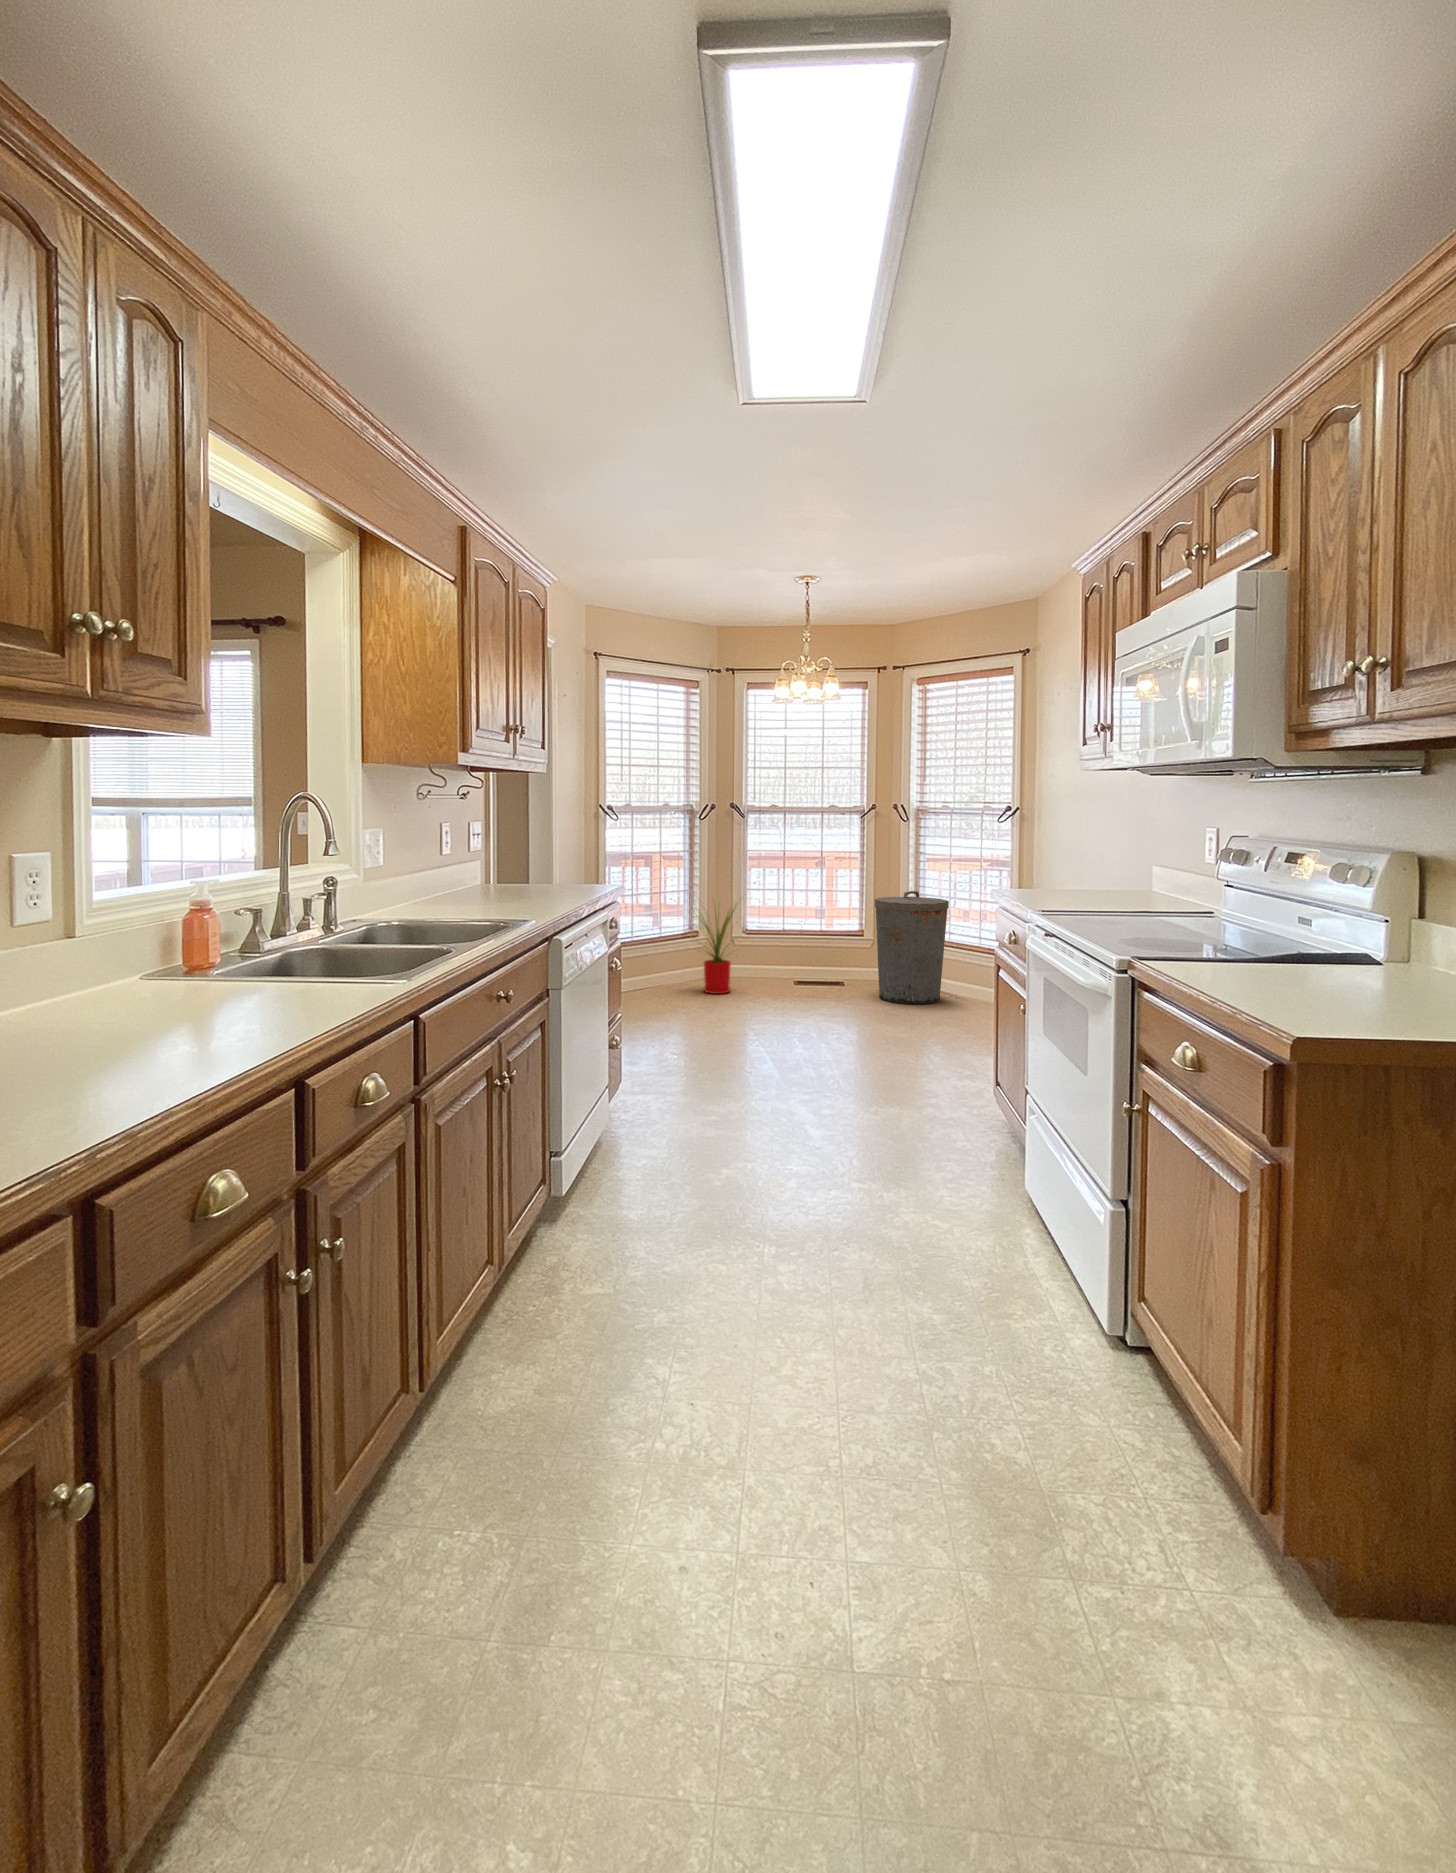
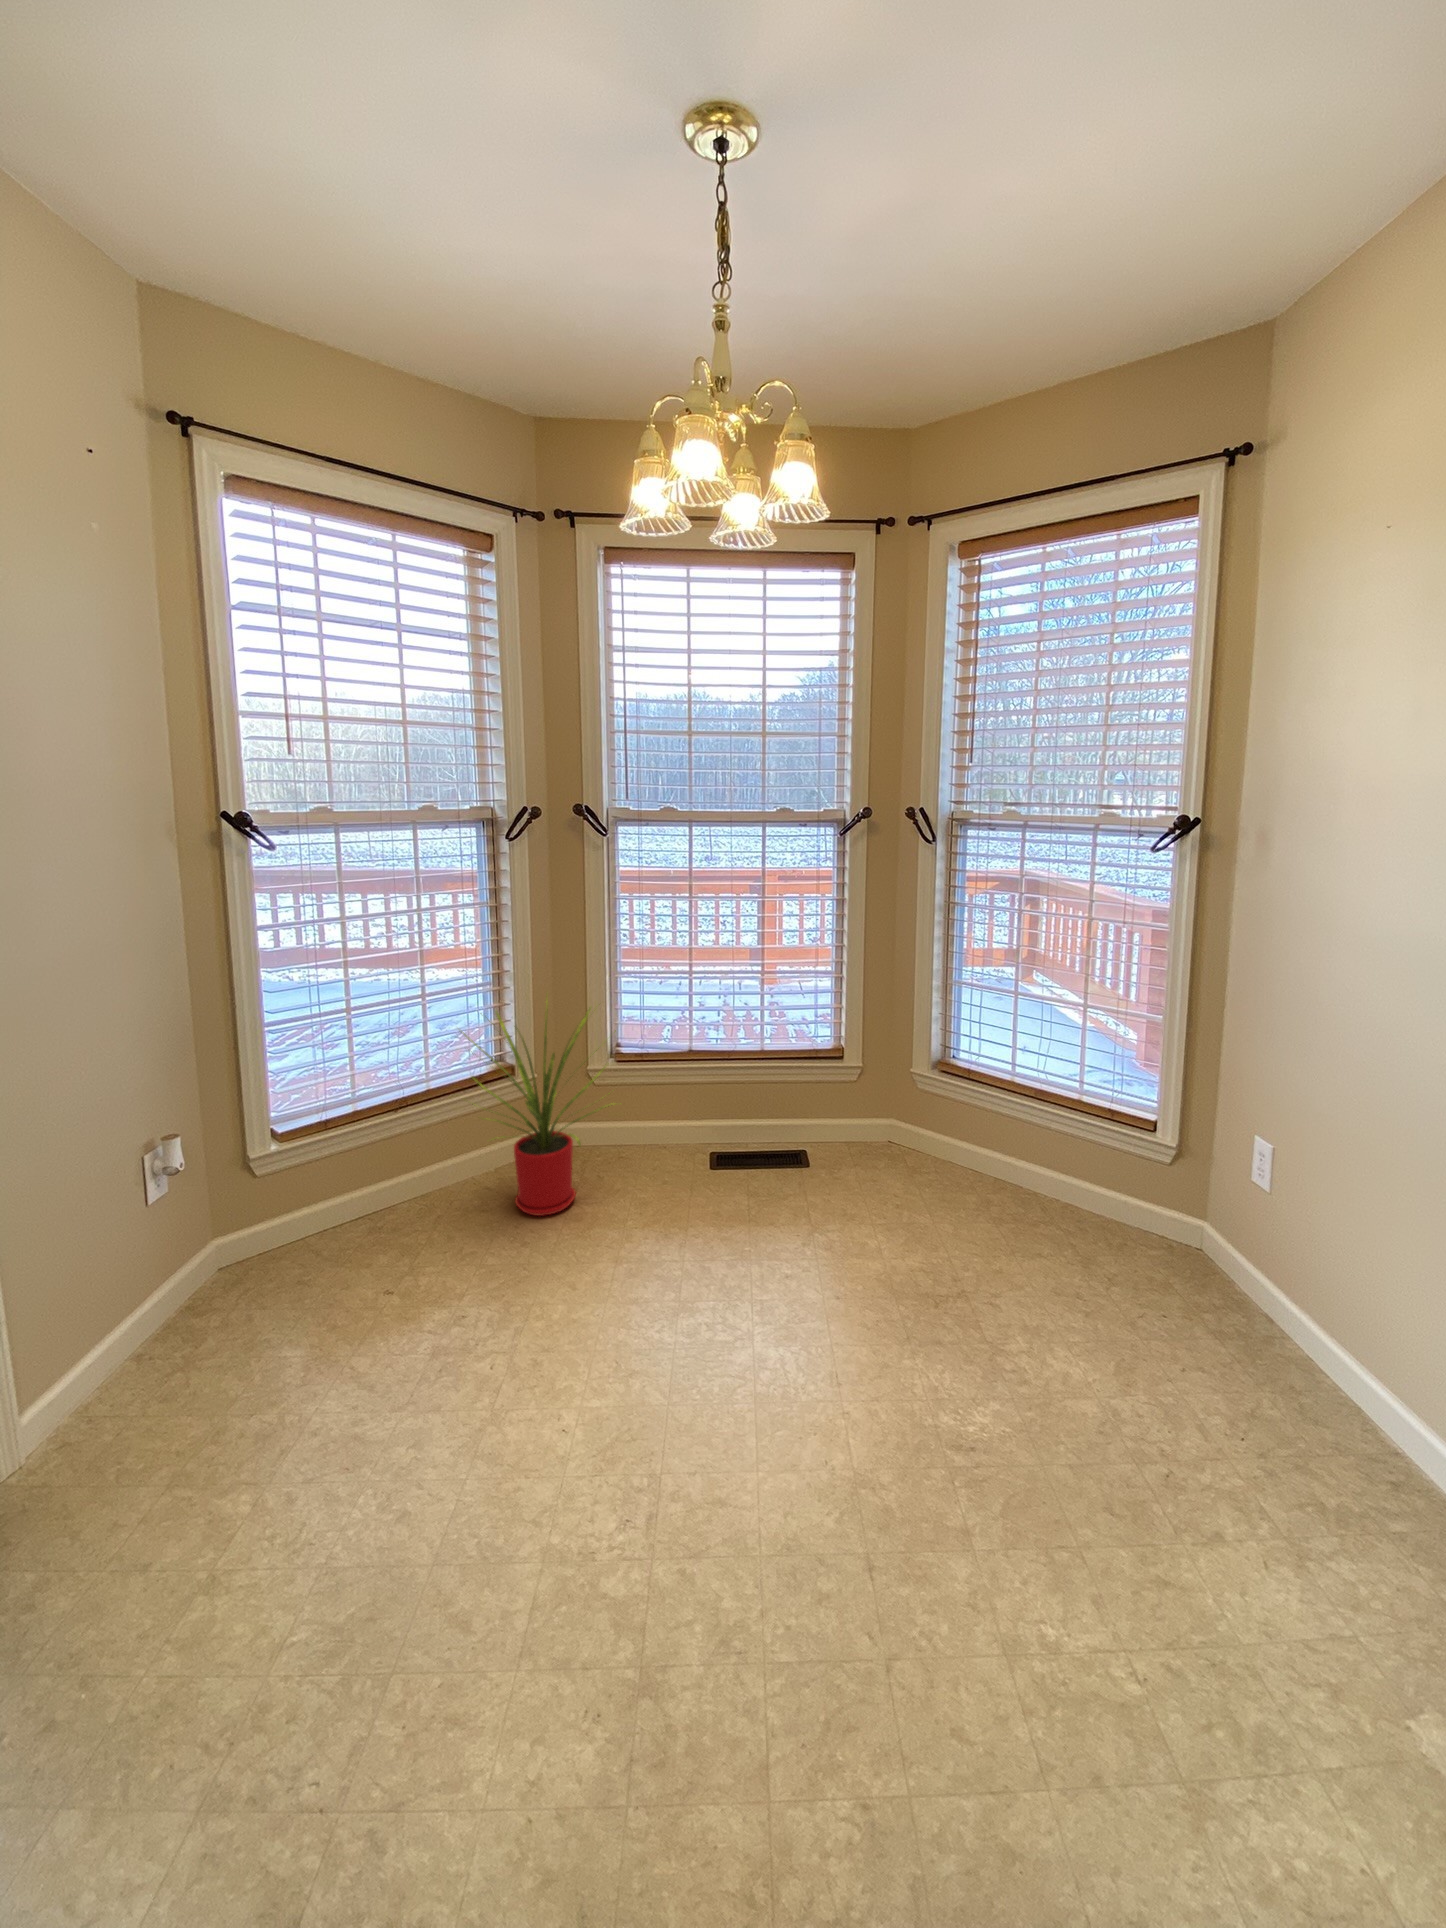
trash can: present [875,891,949,1004] -> none [872,996,1028,1246]

